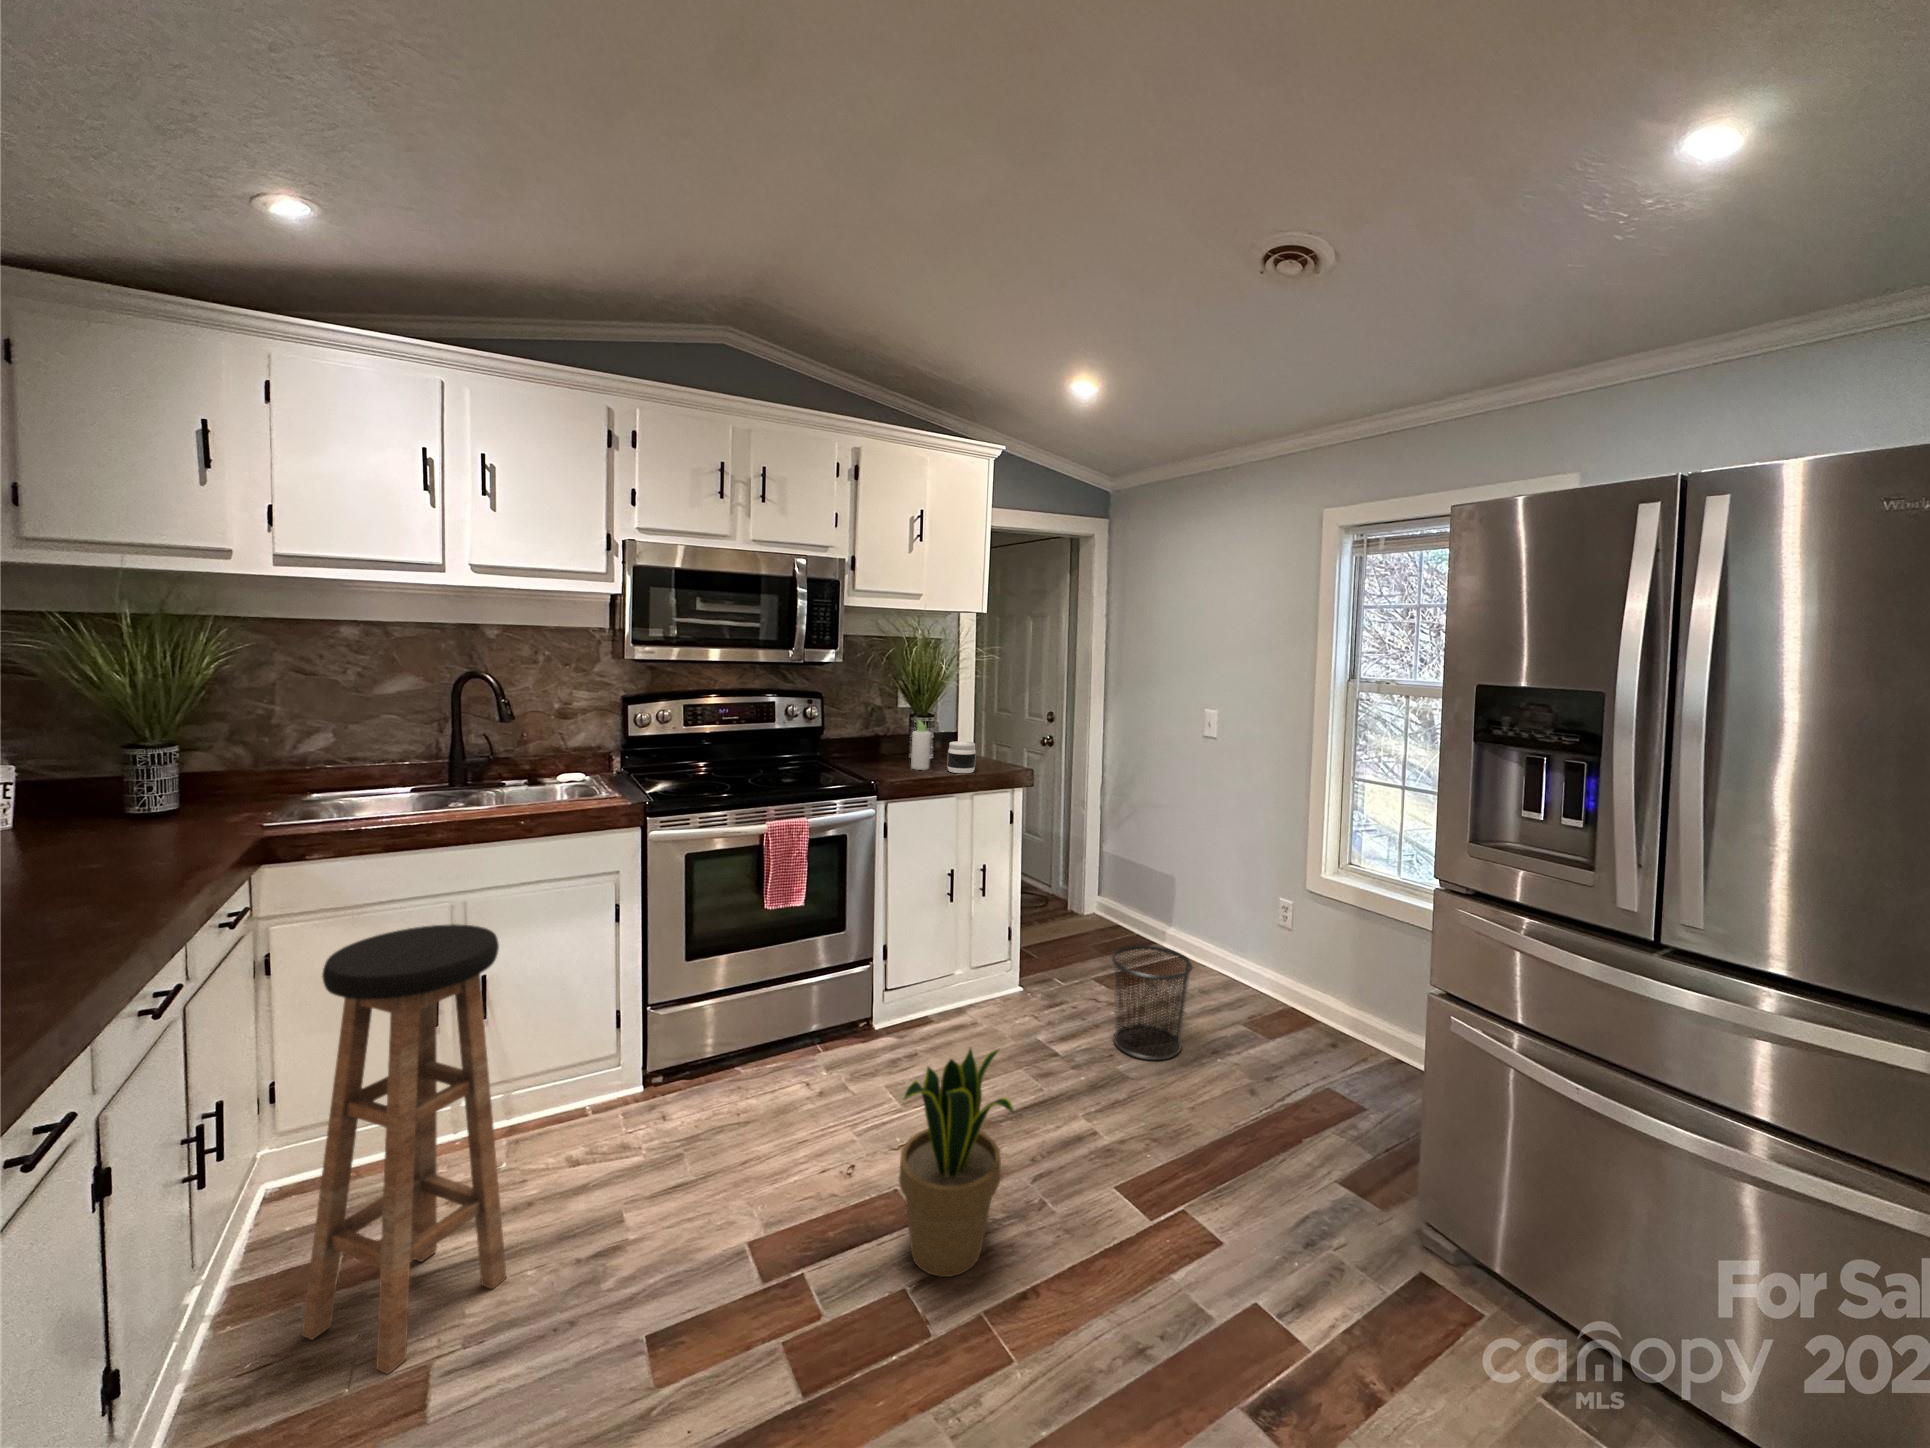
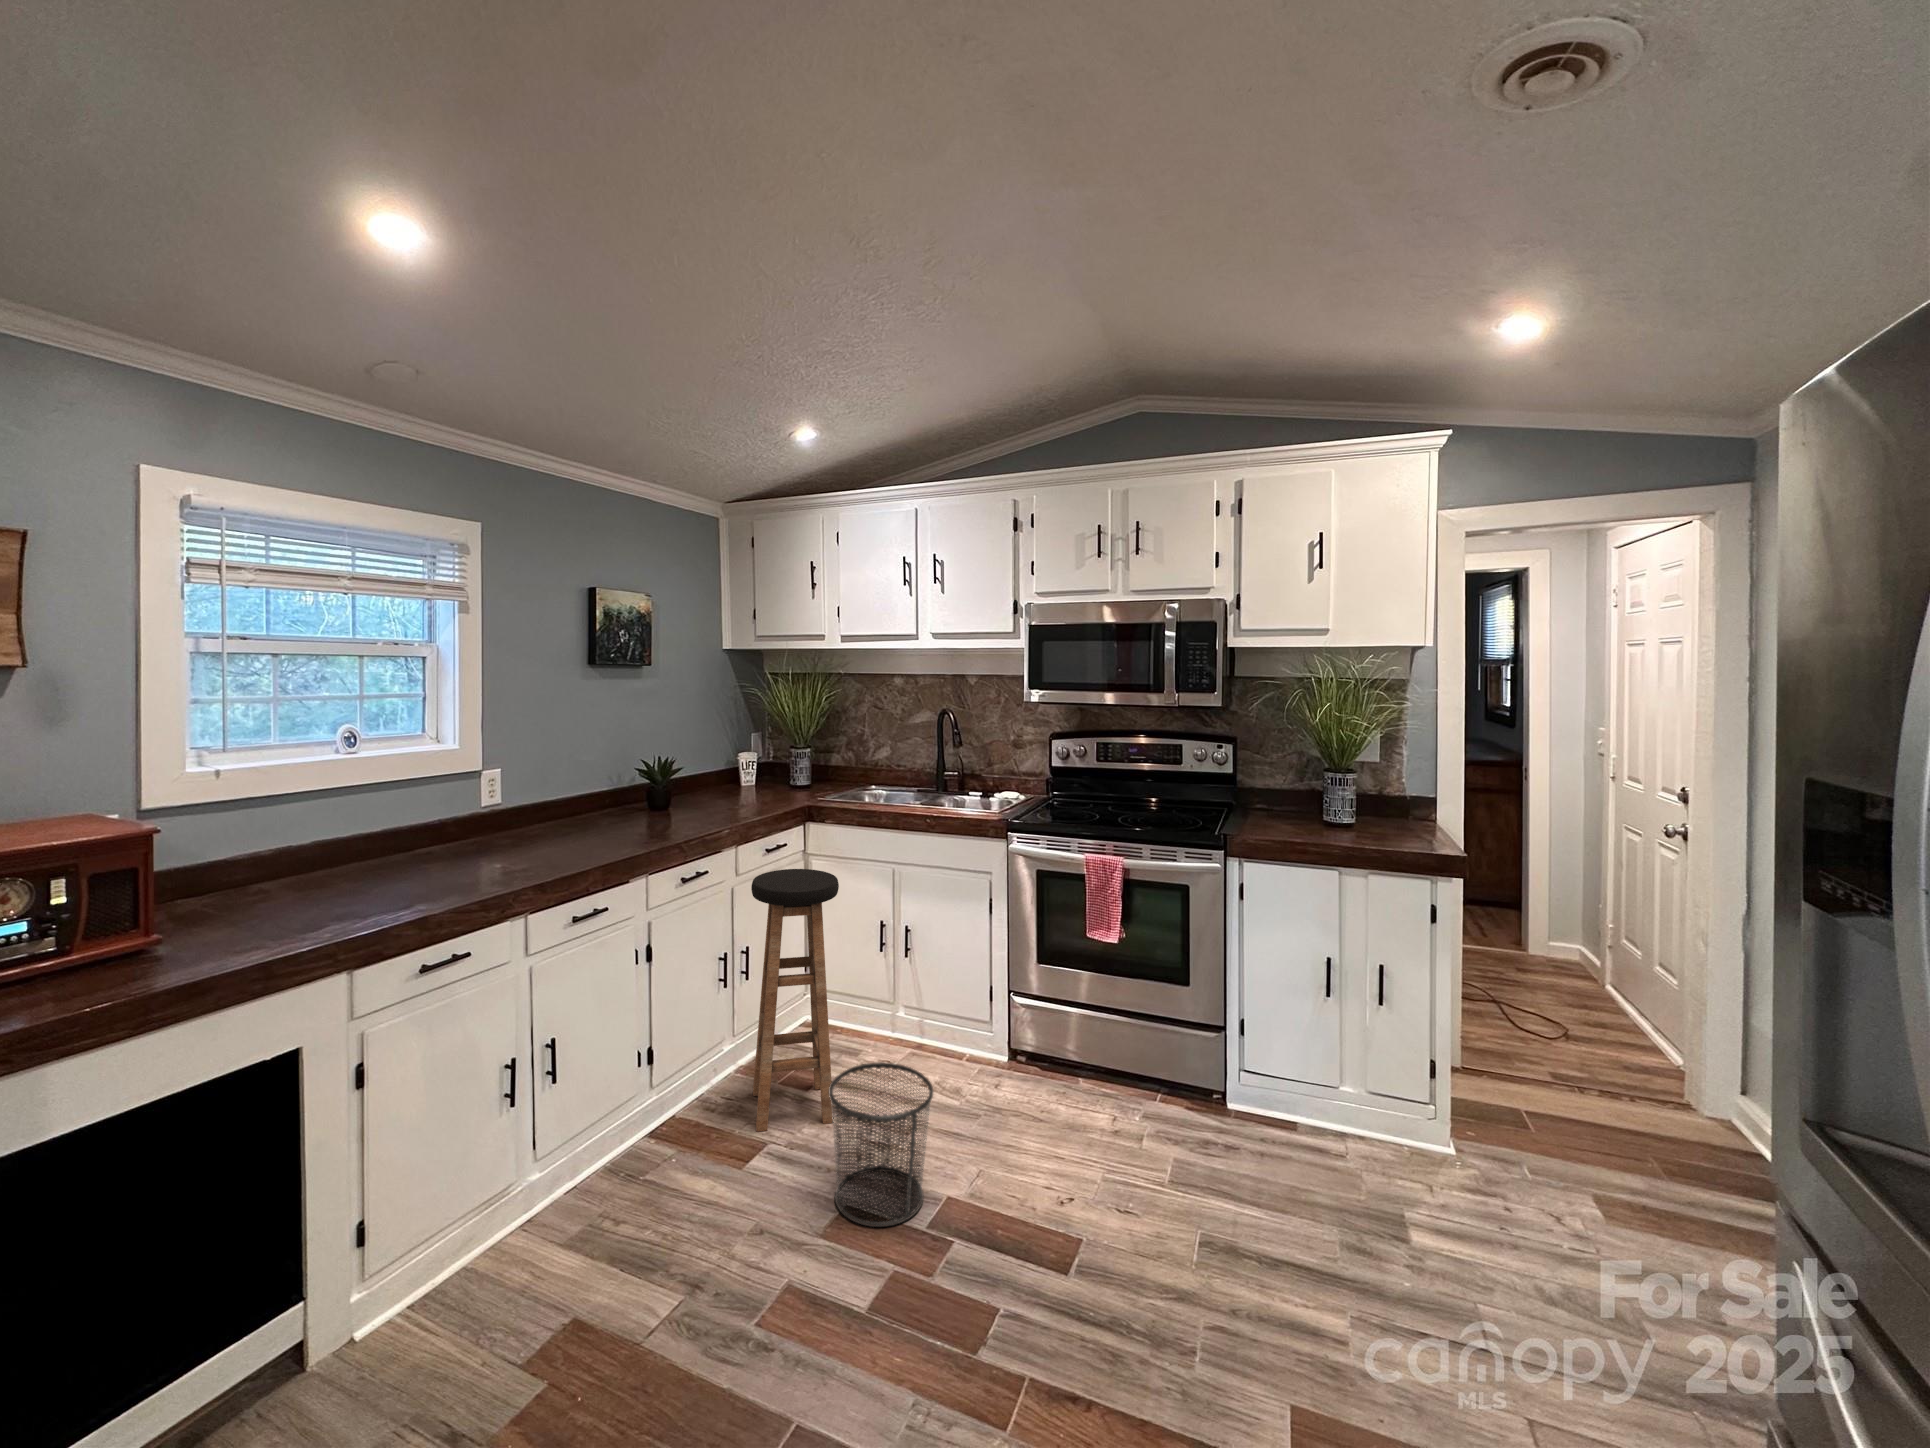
bottle: present [911,720,931,770] -> none [1307,771,1332,835]
jar: present [947,741,976,773] -> none [1346,806,1386,848]
waste bin: present [1112,945,1192,1060] -> present [829,1062,933,1227]
potted plant: present [899,1048,1014,1277] -> none [999,1109,1134,1342]

